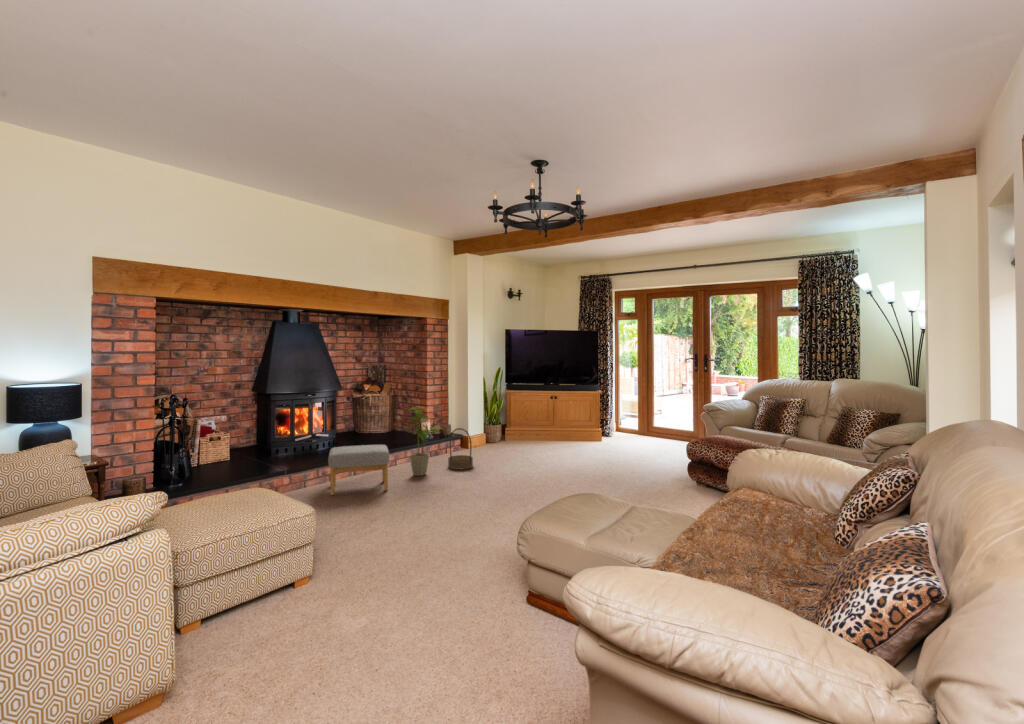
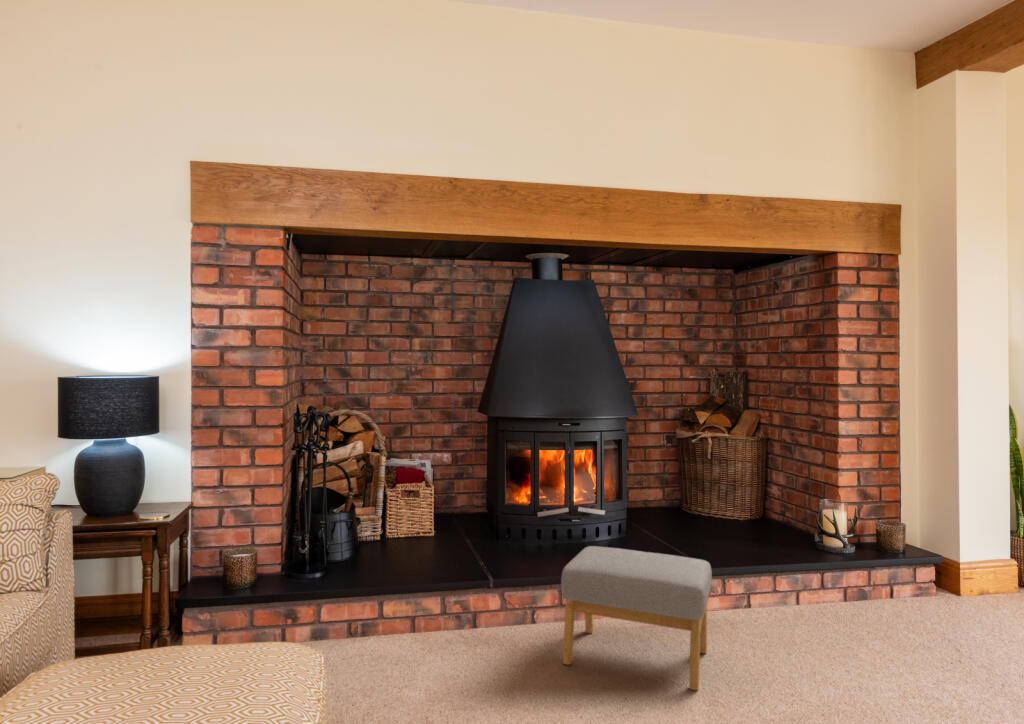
house plant: present [408,407,441,476] -> none [768,477,875,659]
basket: present [448,428,473,470] -> none [888,546,969,669]

